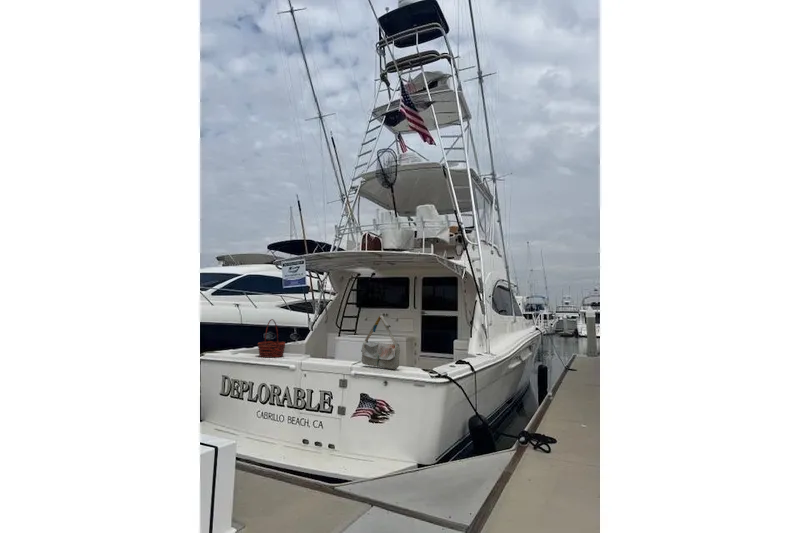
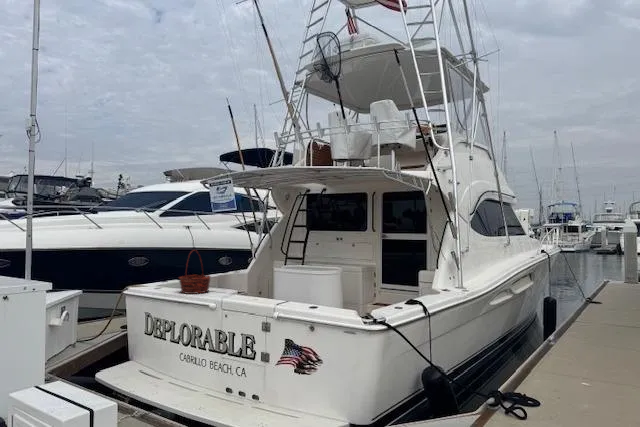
bag: present [361,316,400,369] -> none [287,247,329,312]

